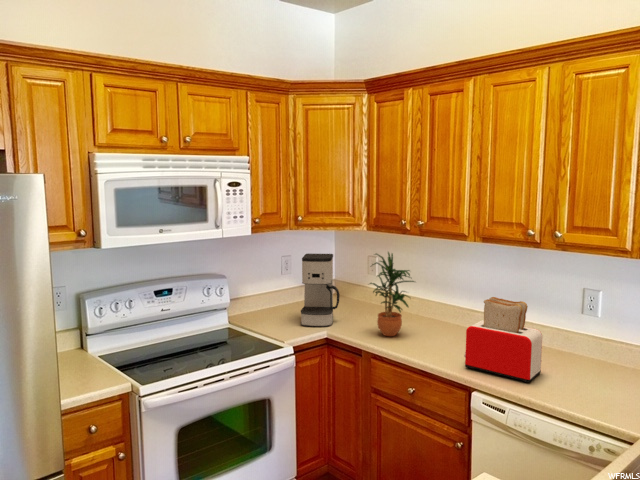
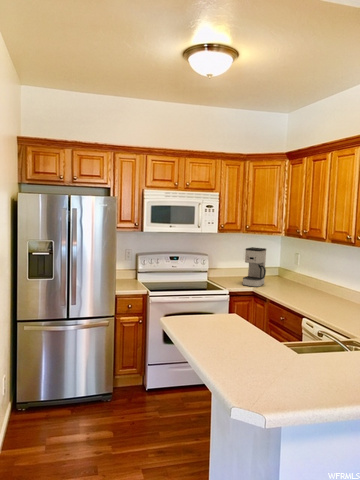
potted plant: present [370,252,414,336] -> none [274,247,301,294]
toaster: present [464,297,542,382] -> none [307,272,349,318]

